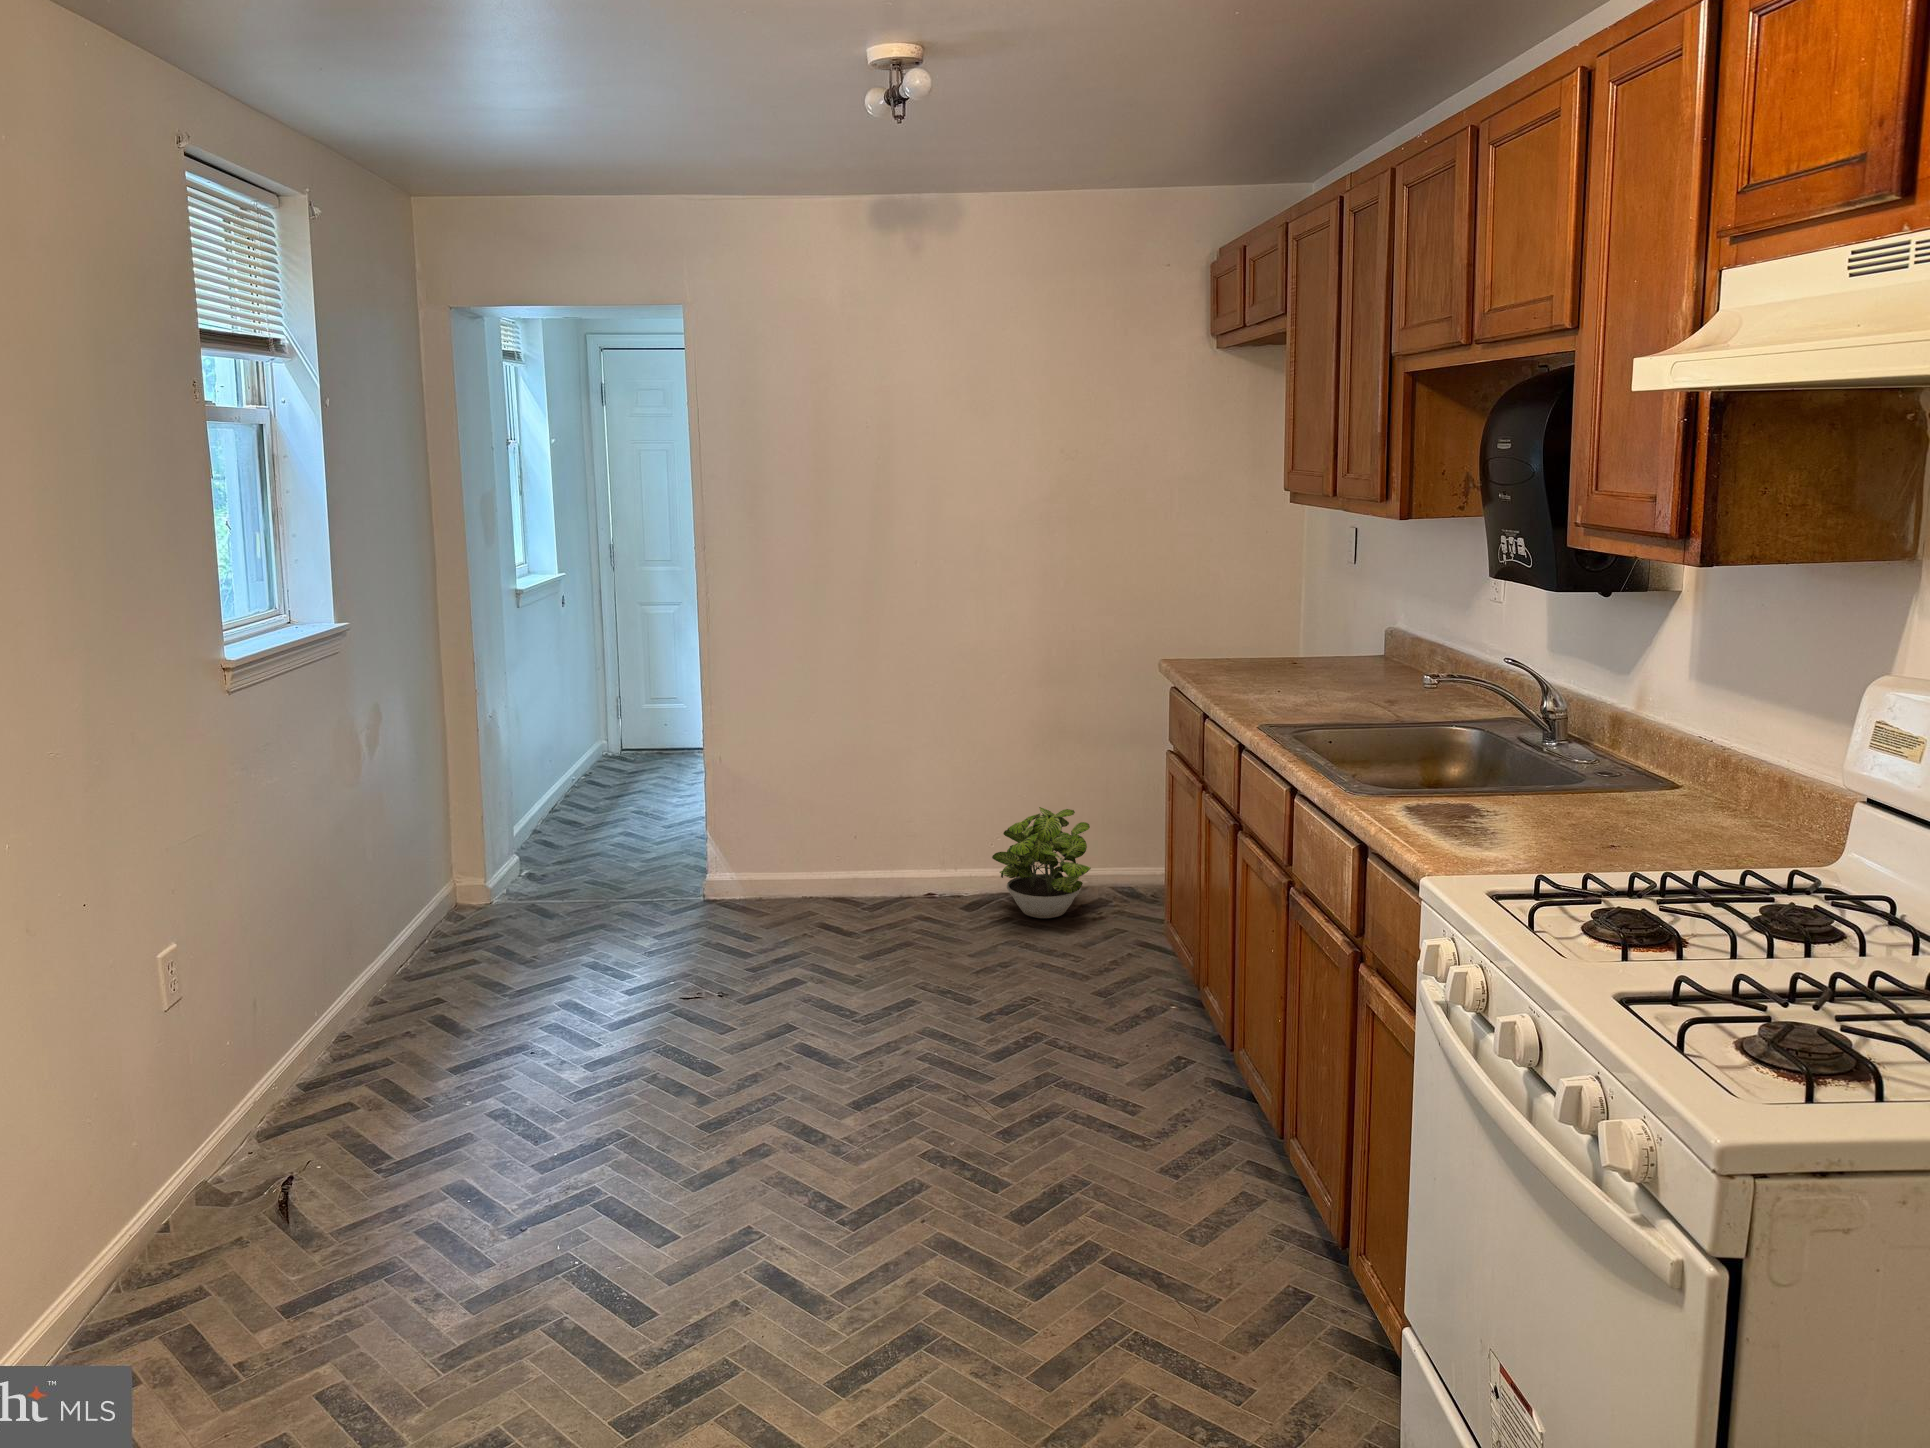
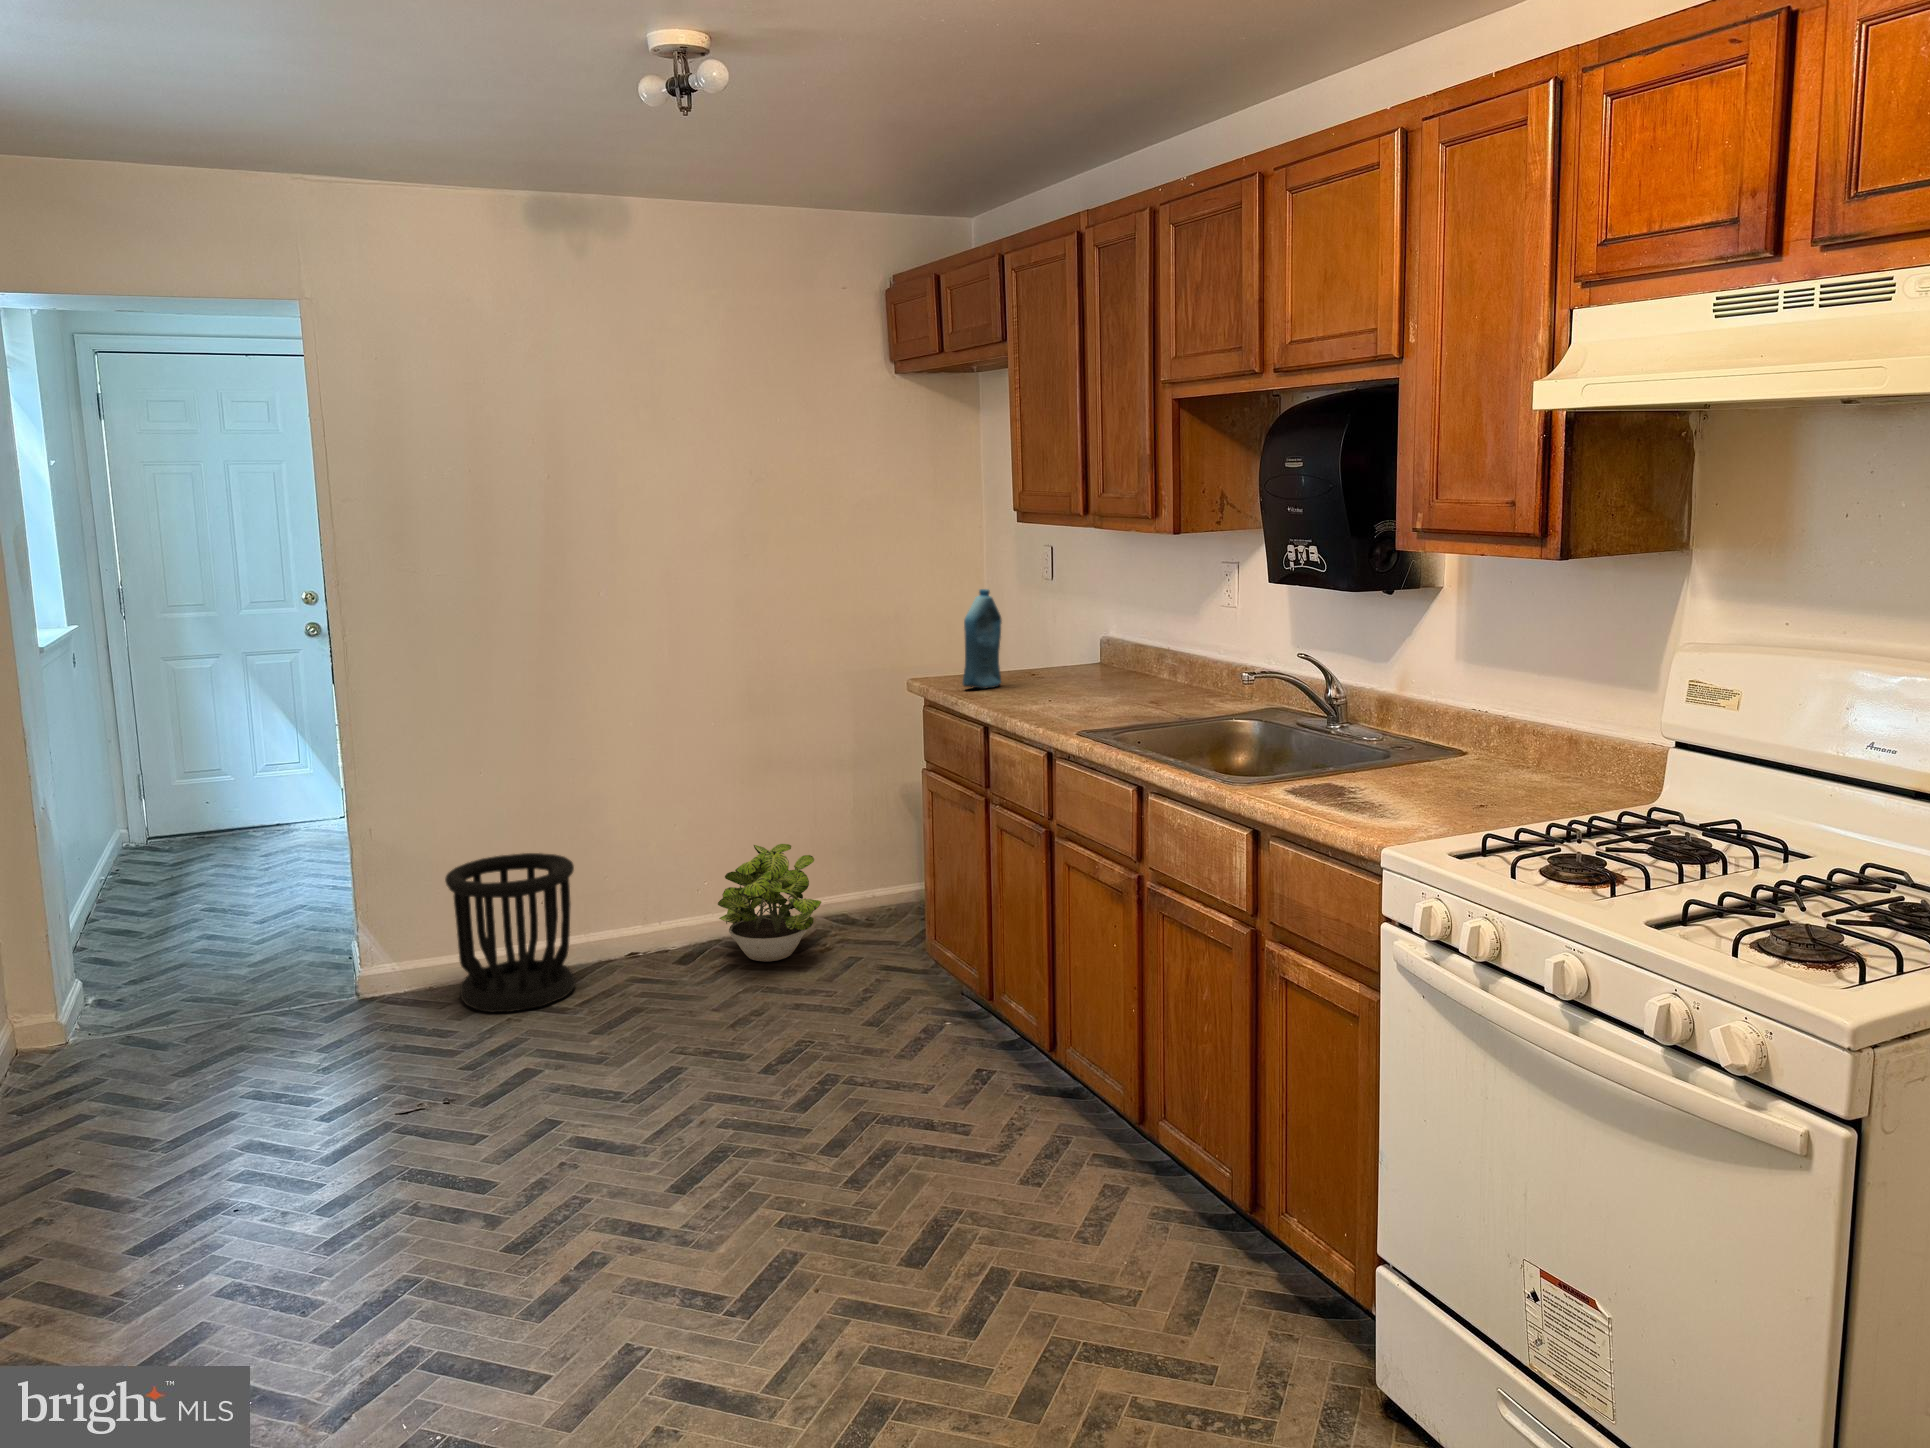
bottle: none [1204,573,1252,673] -> present [963,589,1002,689]
wastebasket: none [763,793,870,929] -> present [445,853,576,1012]

